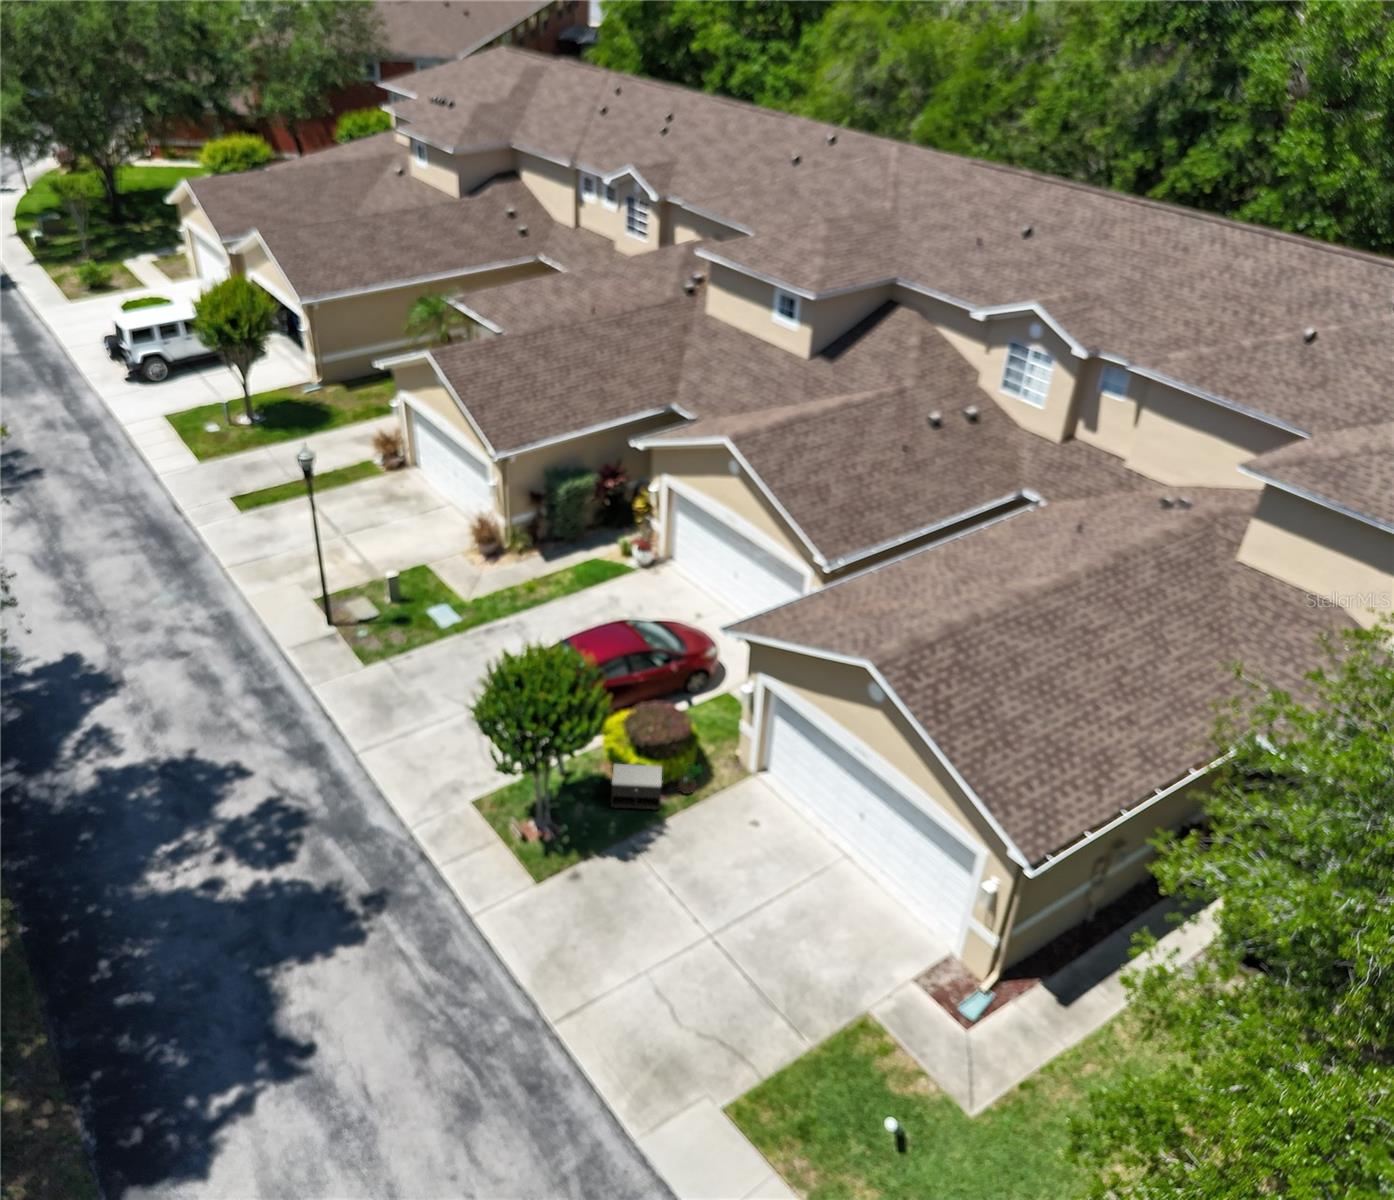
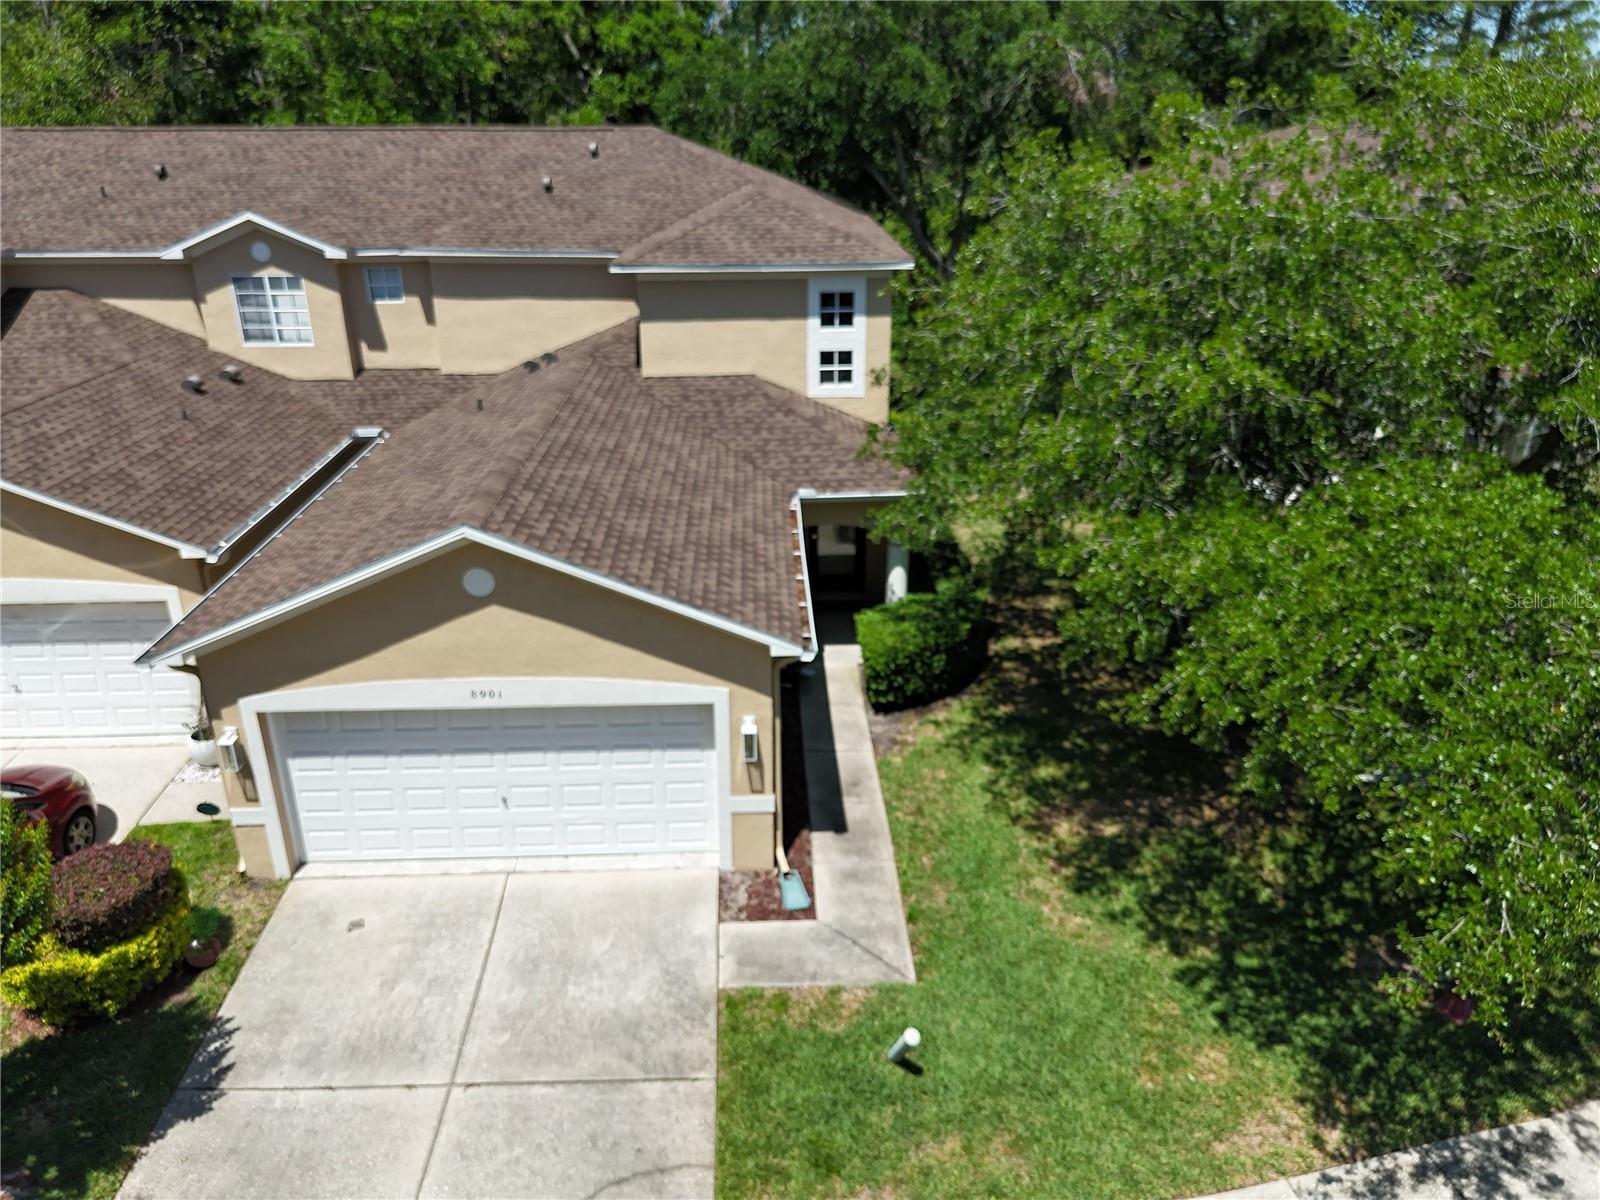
storage bench: present [611,764,662,809] -> none [57,942,191,1065]

